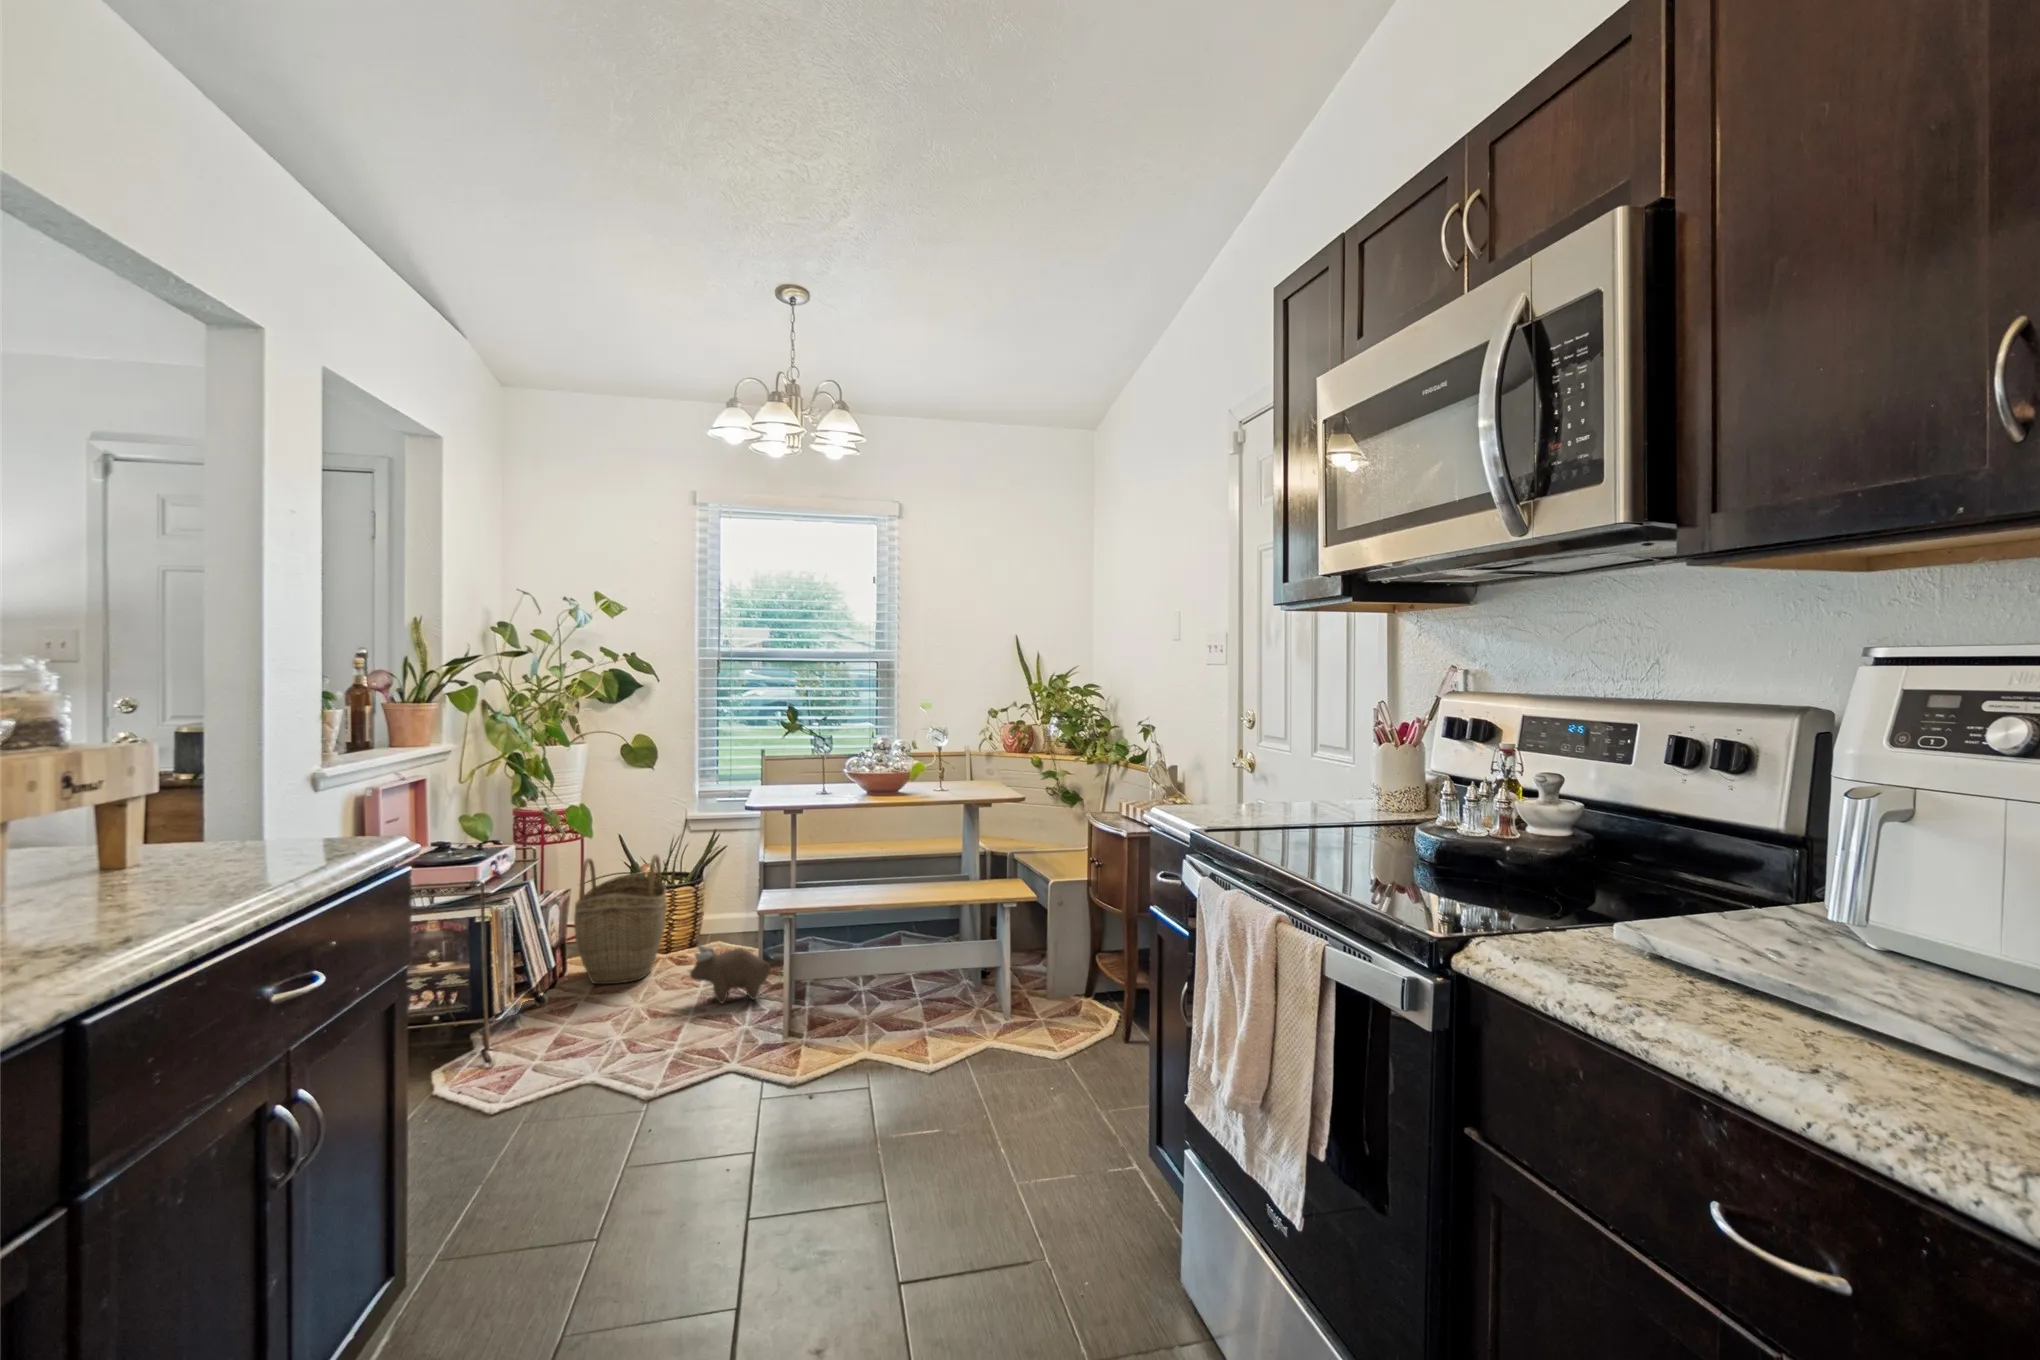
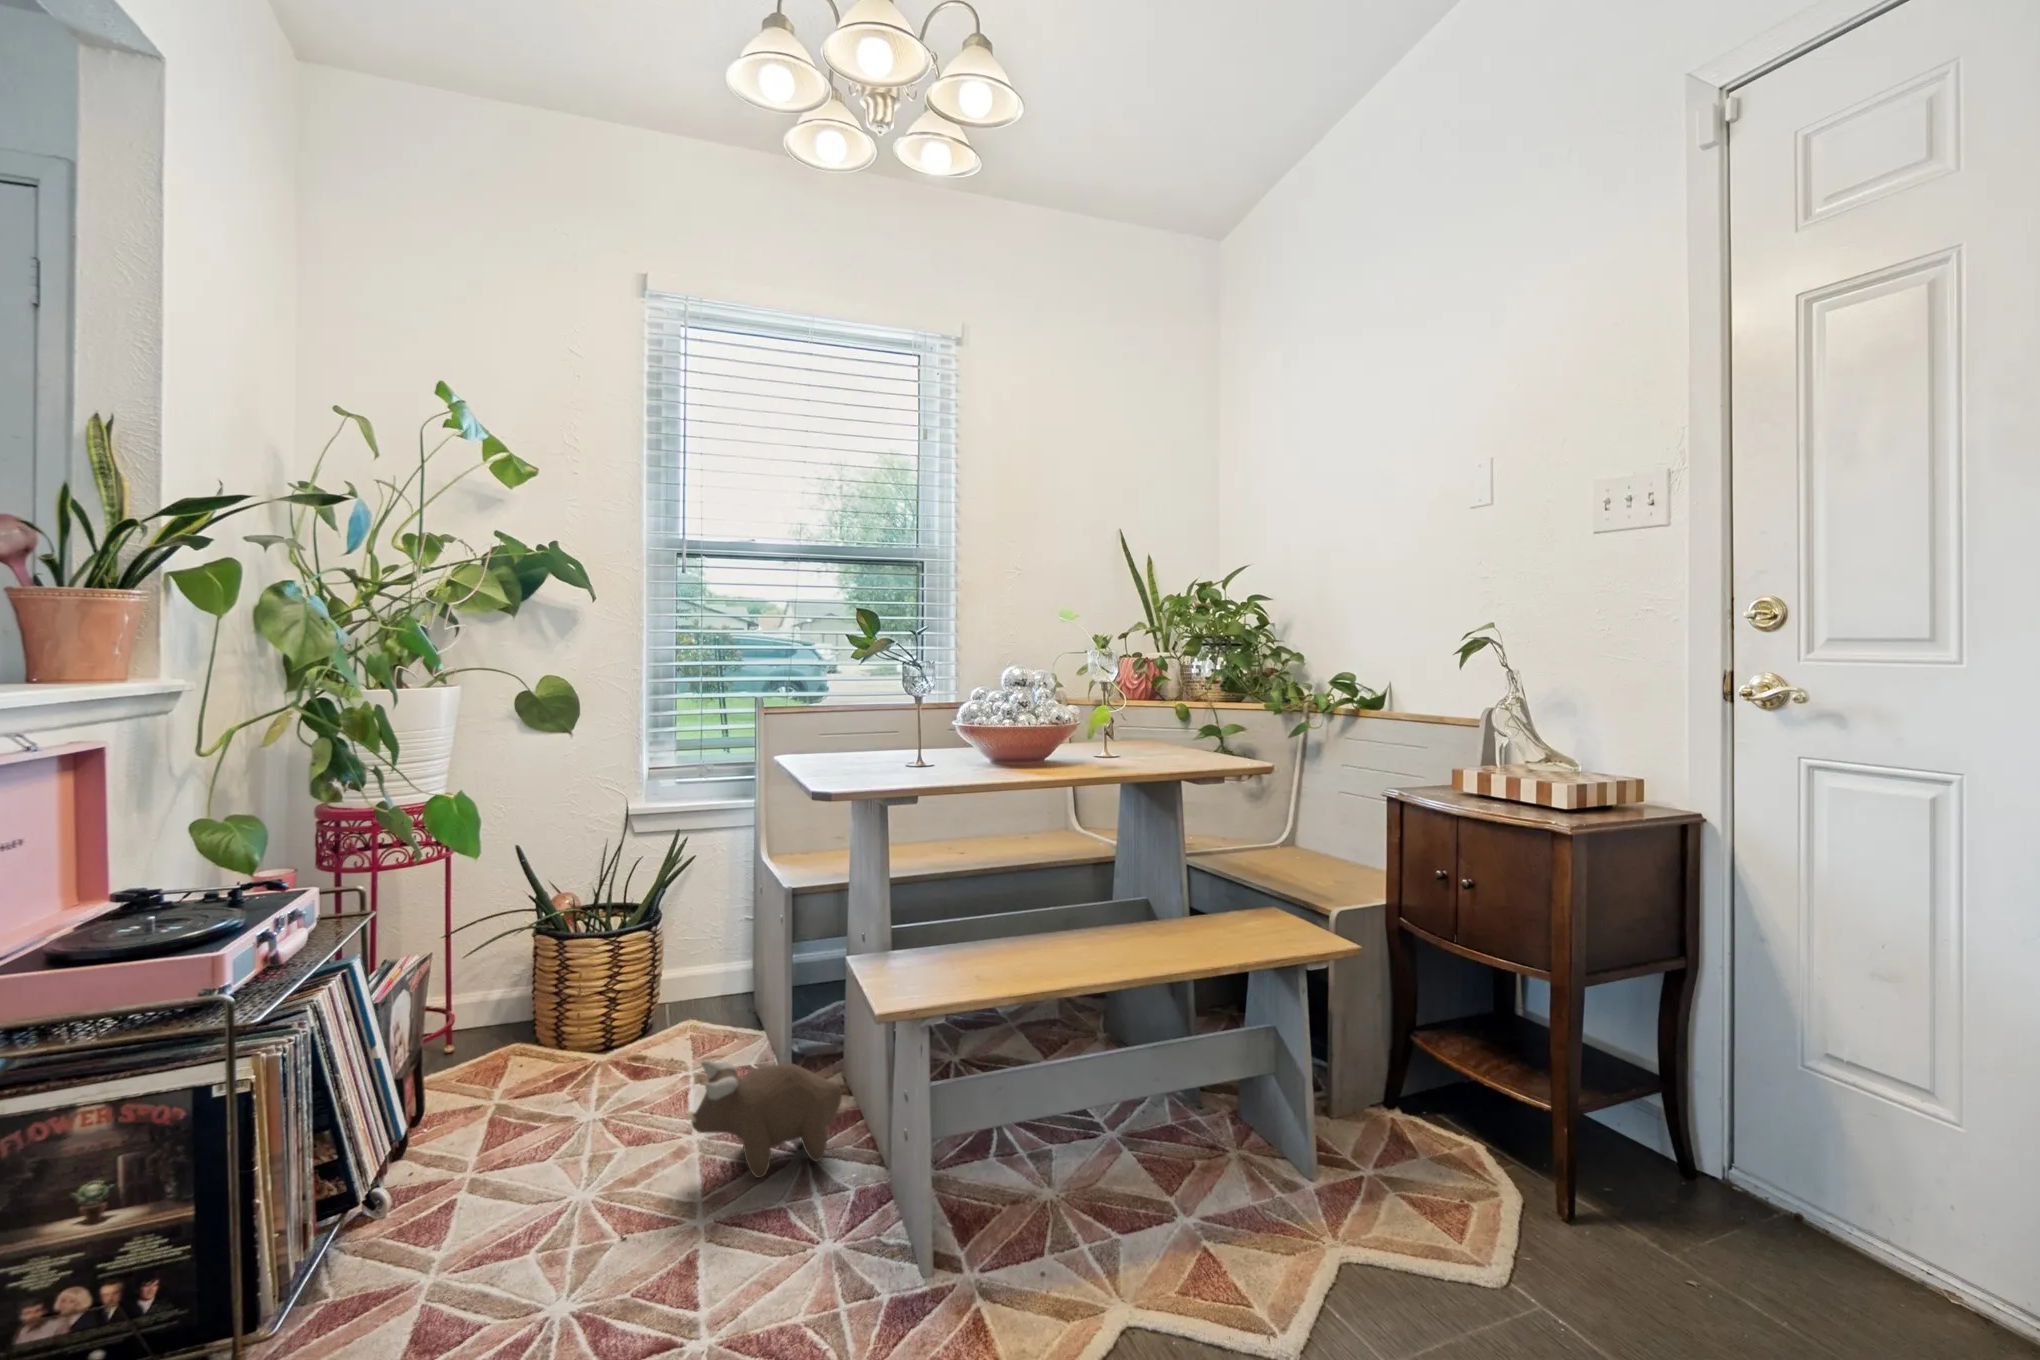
woven basket: present [574,855,667,984] -> none [443,885,616,1137]

